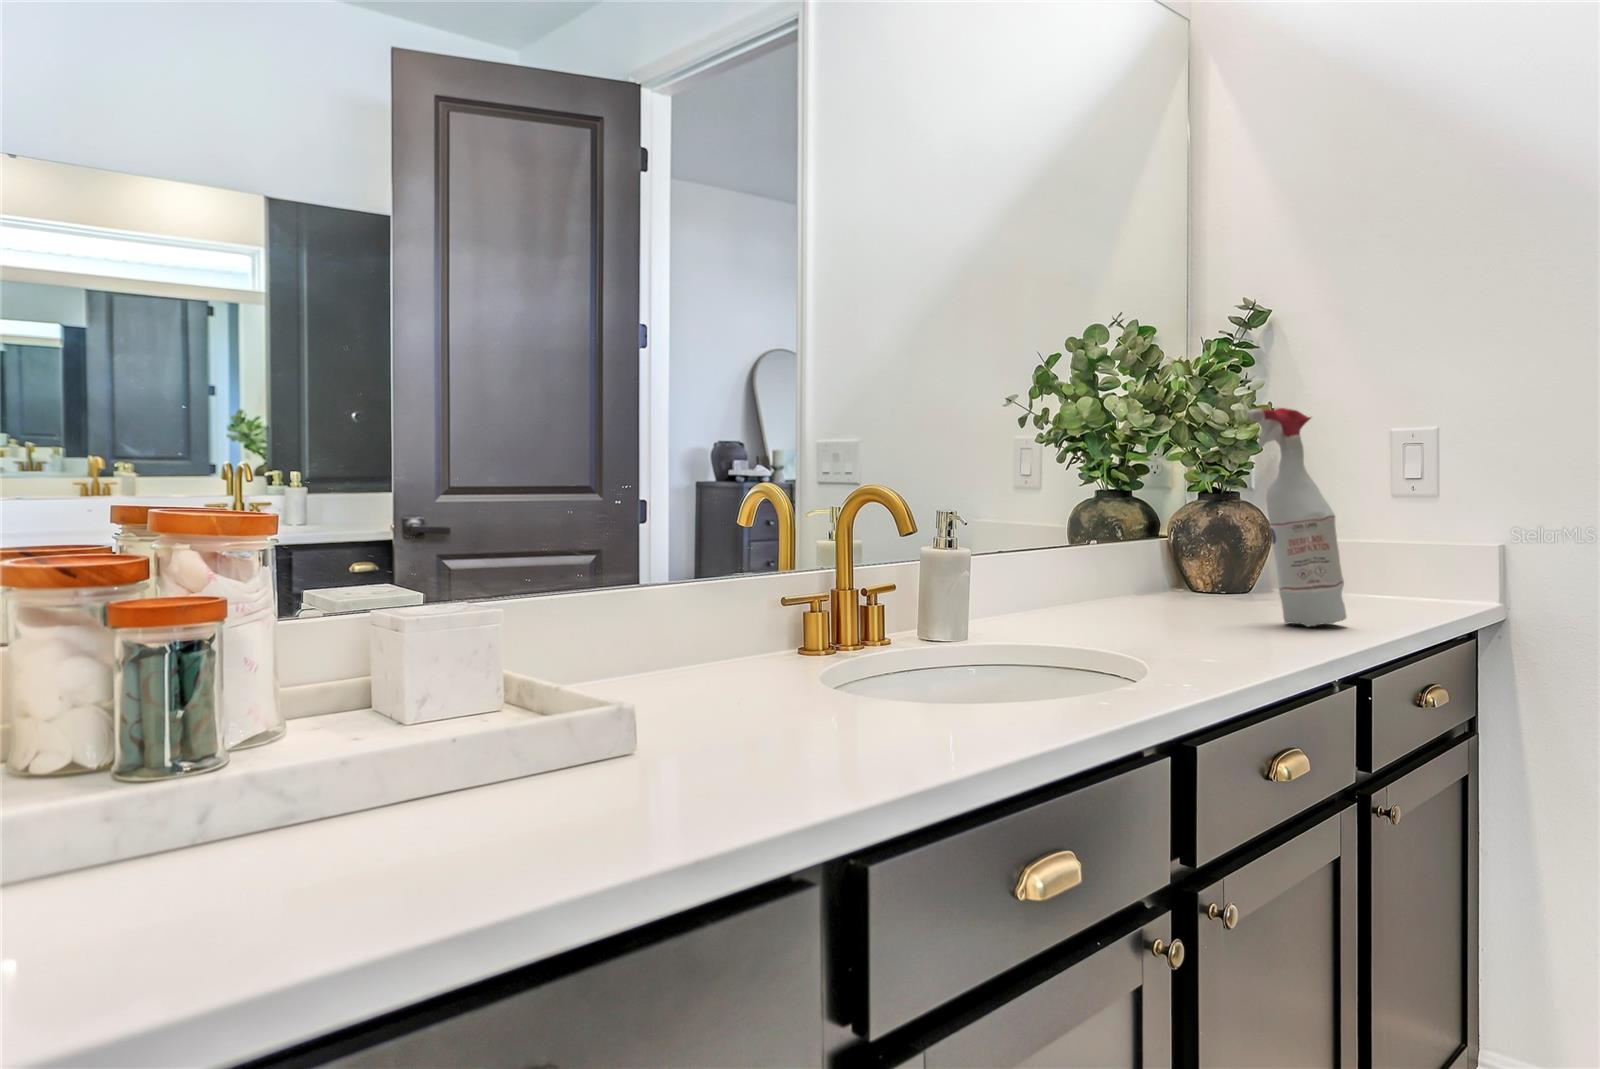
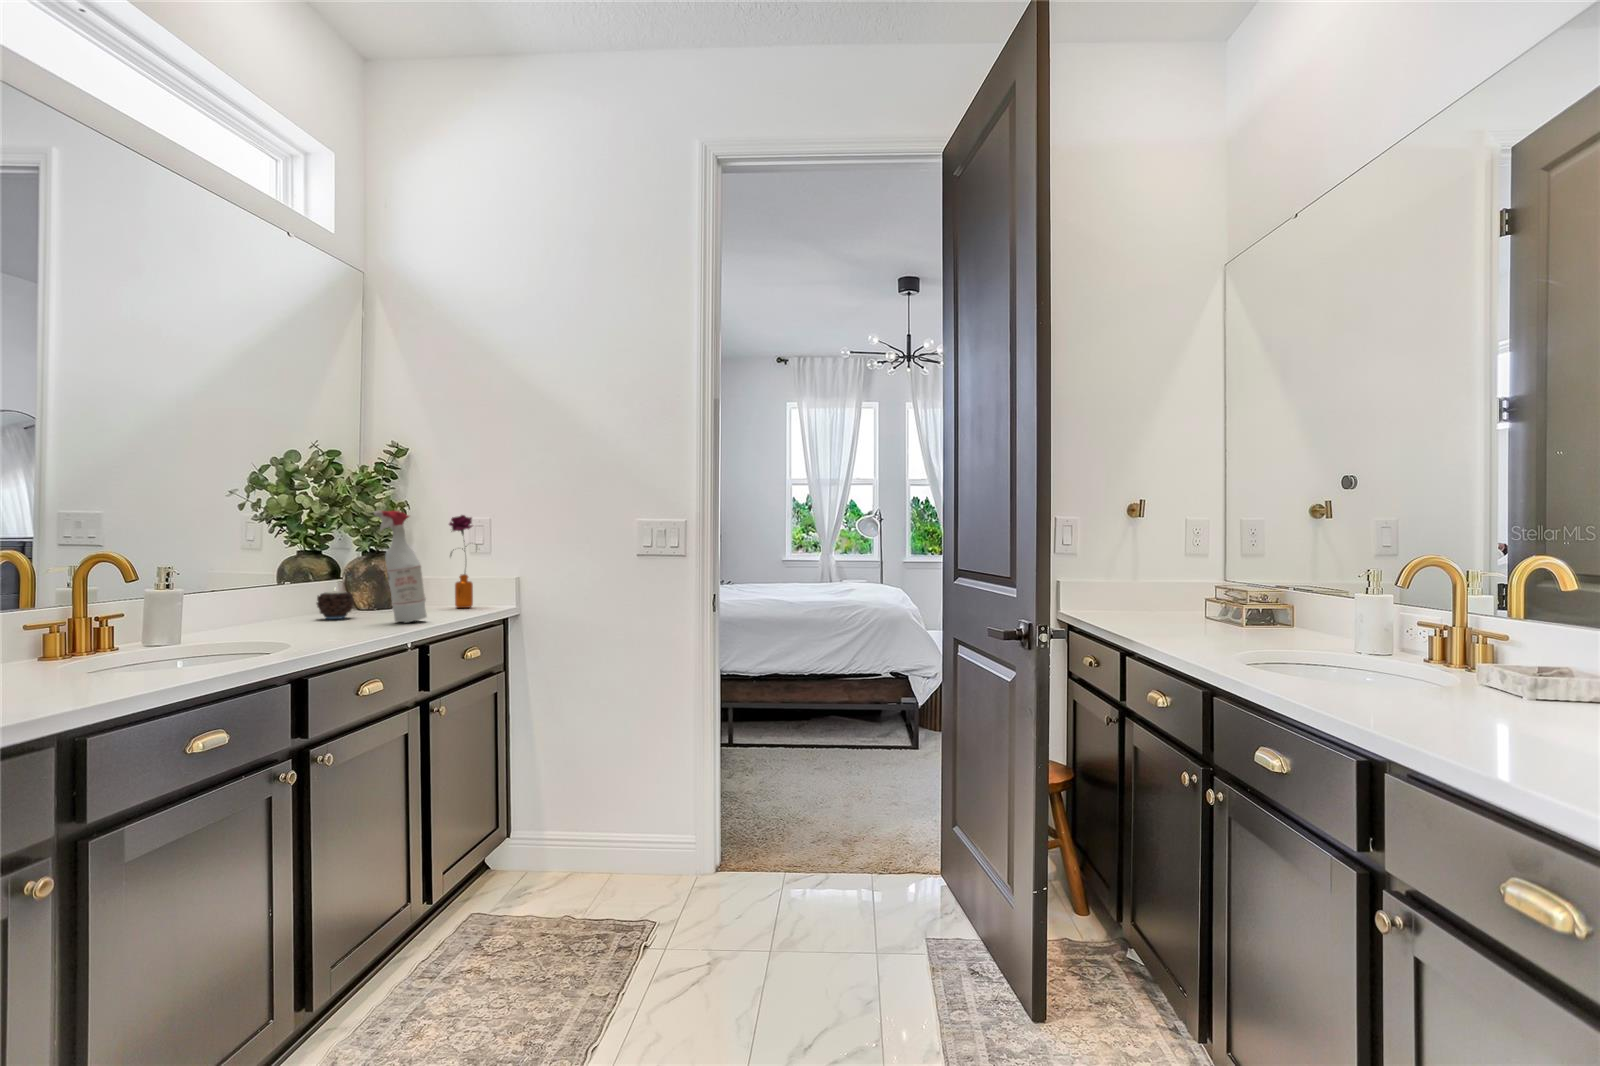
flower: none [1354,419,1415,602] -> present [449,515,473,608]
candle: none [1139,552,1201,610] -> present [317,591,354,619]

